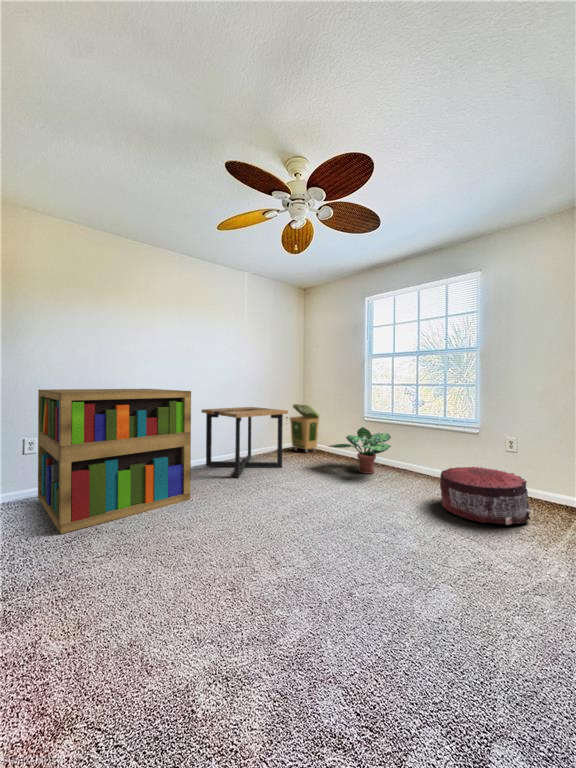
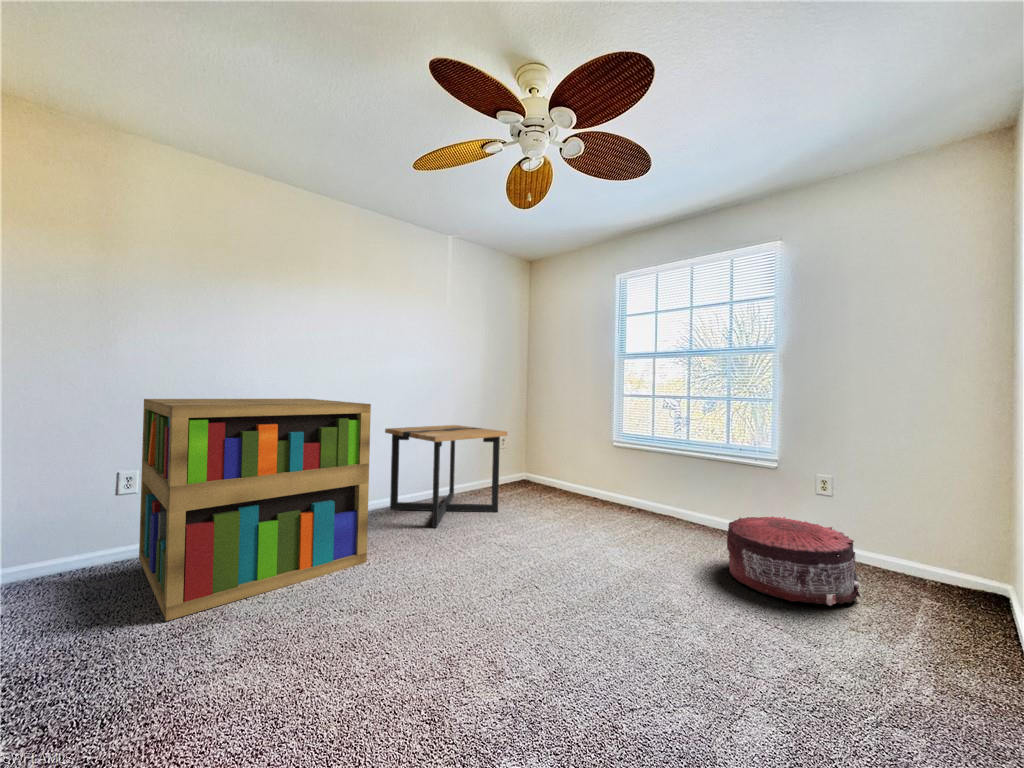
laundry basket: present [289,404,319,452] -> none [508,422,549,490]
potted plant: present [329,427,391,474] -> none [561,456,653,522]

